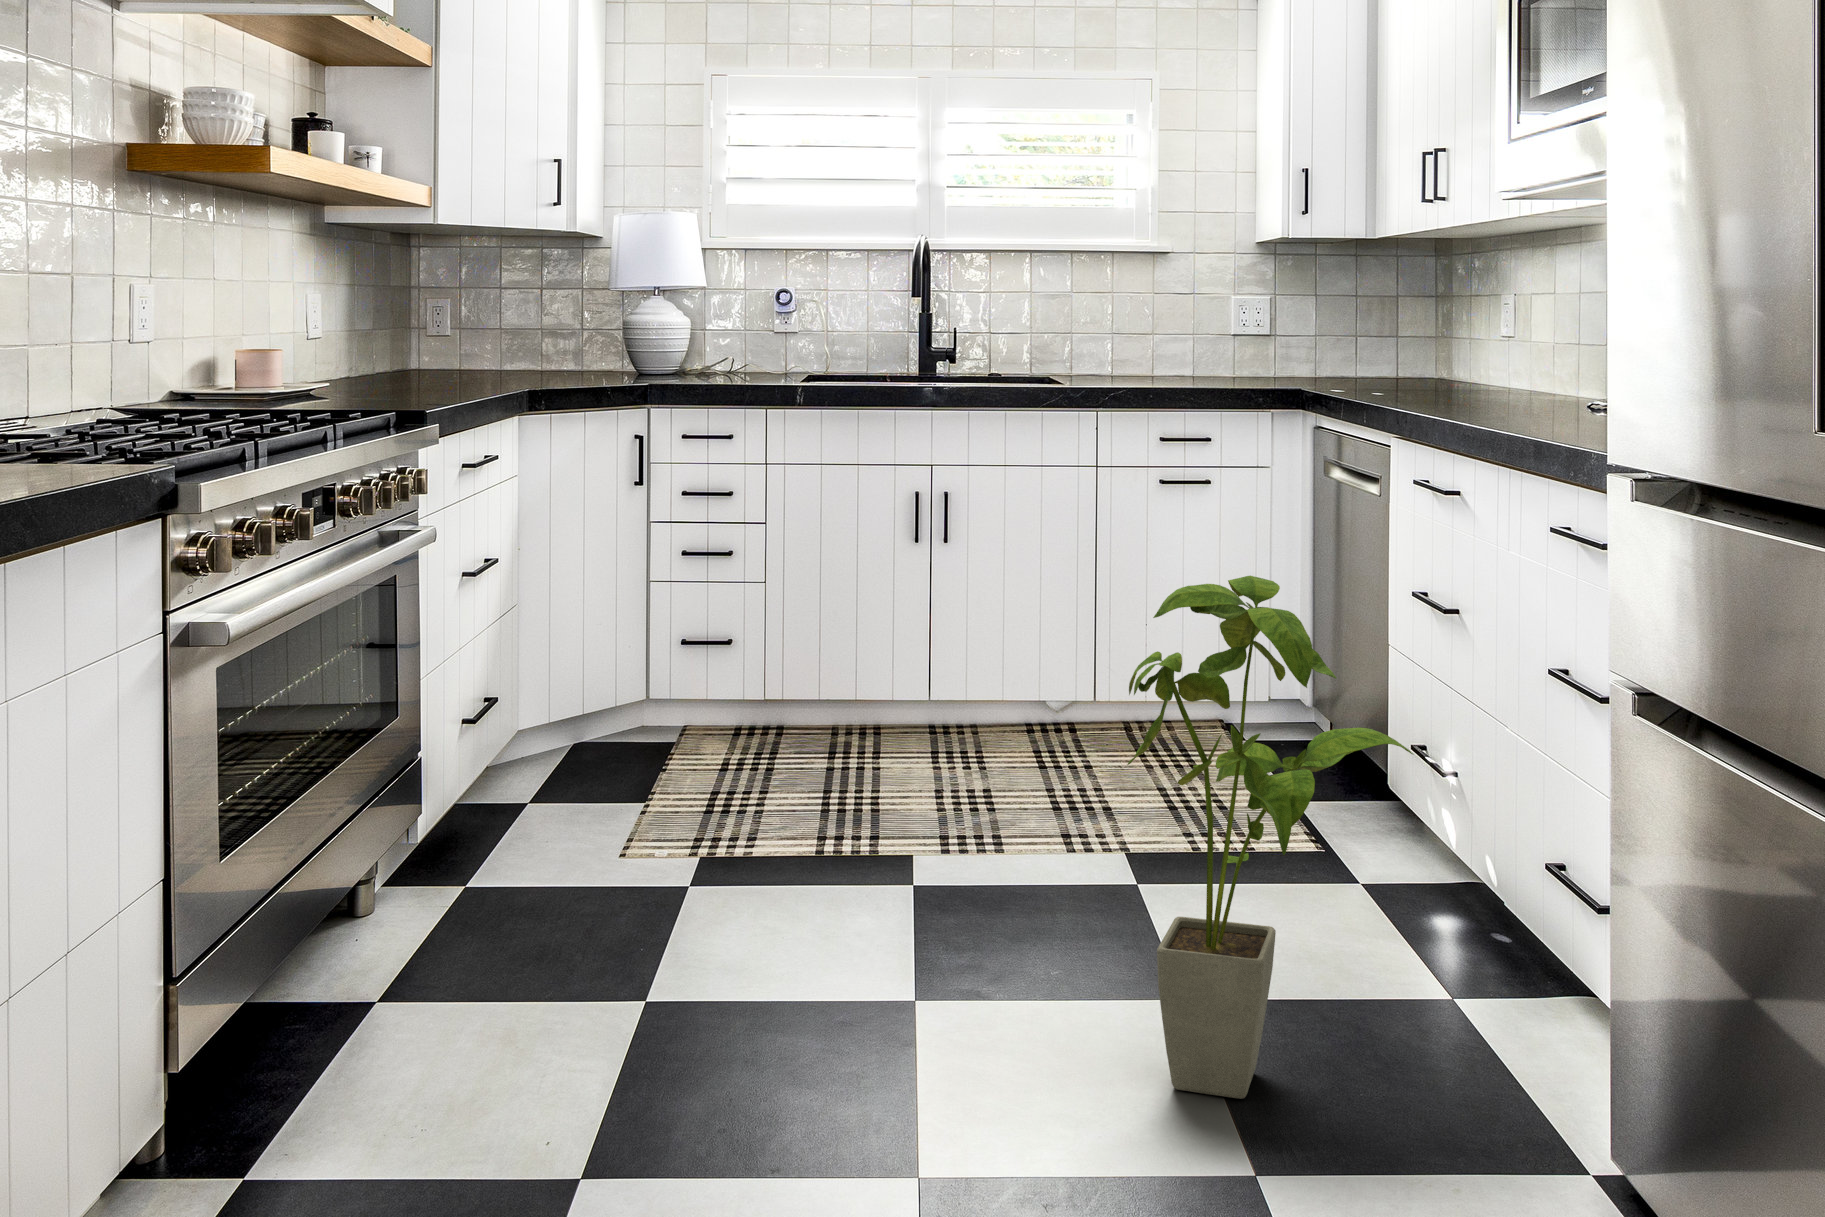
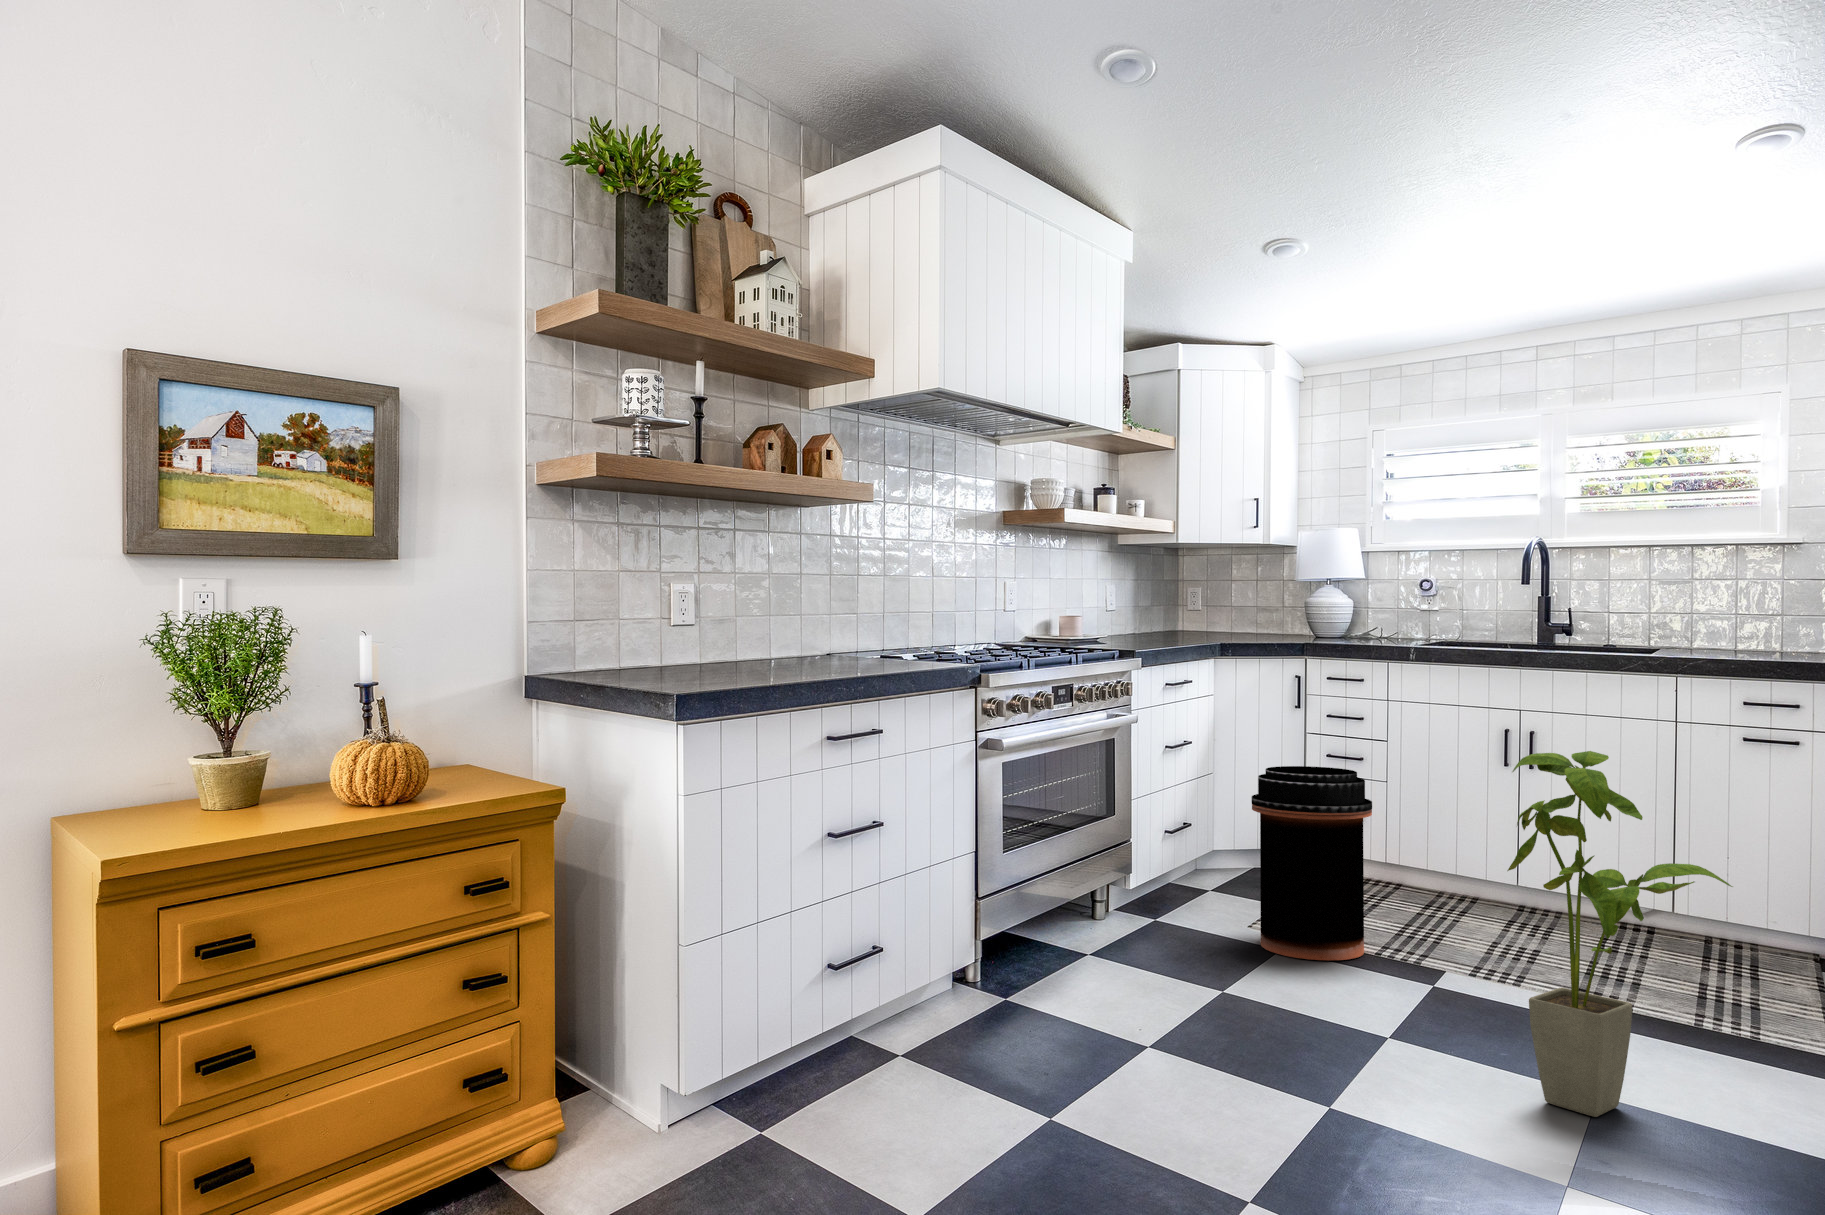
trash can: none [631,591,812,892] -> present [1252,766,1372,960]

